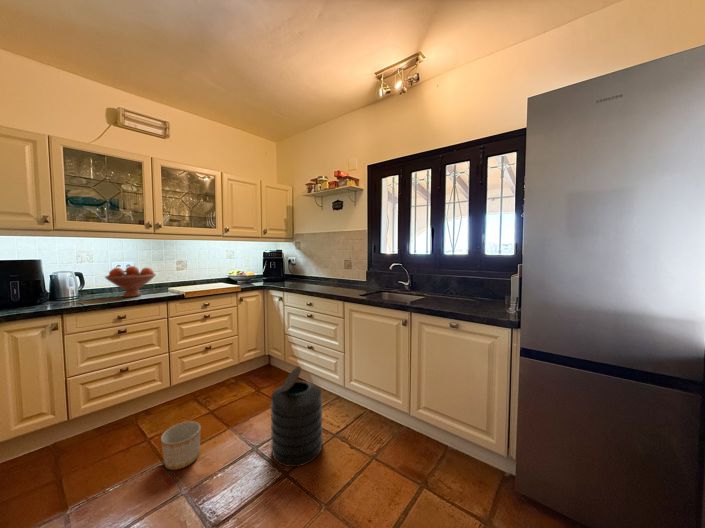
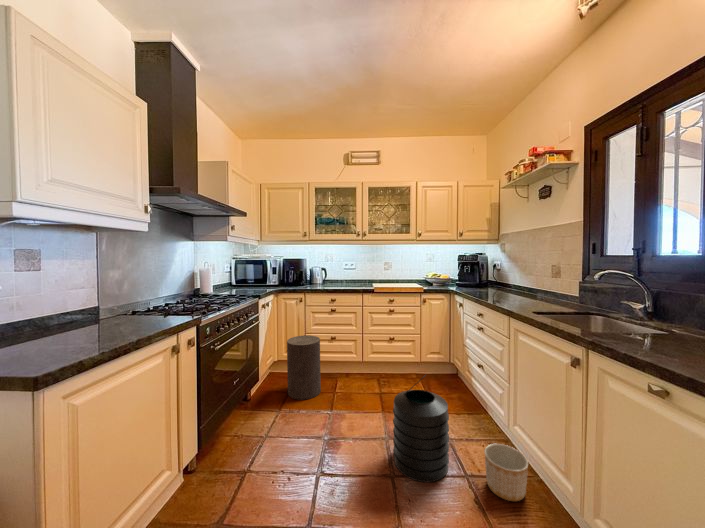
fruit bowl: present [105,266,155,297] -> none [330,265,360,287]
stool: none [47,374,121,483] -> present [287,335,321,400]
planter: present [161,421,201,470] -> present [484,444,528,501]

